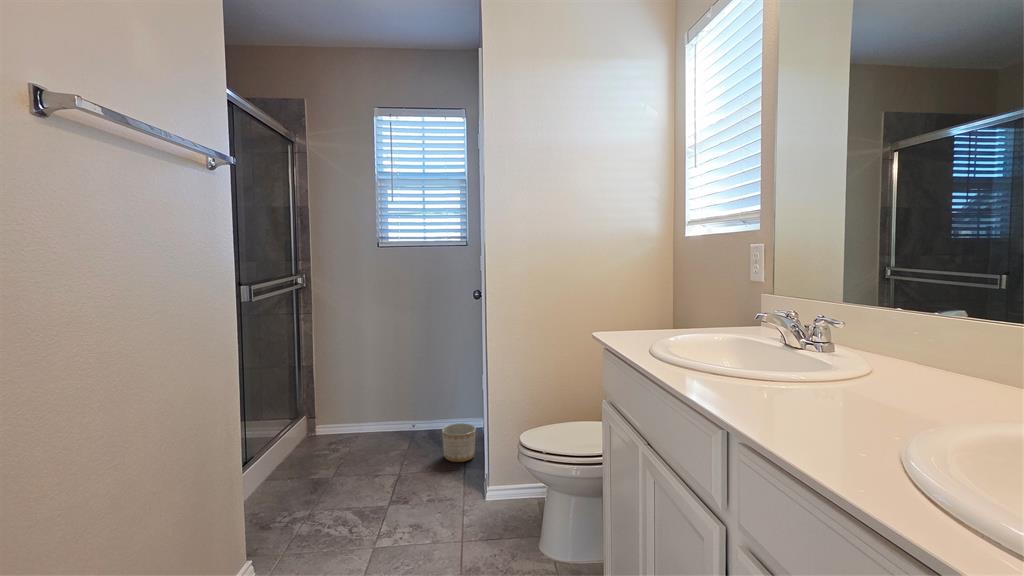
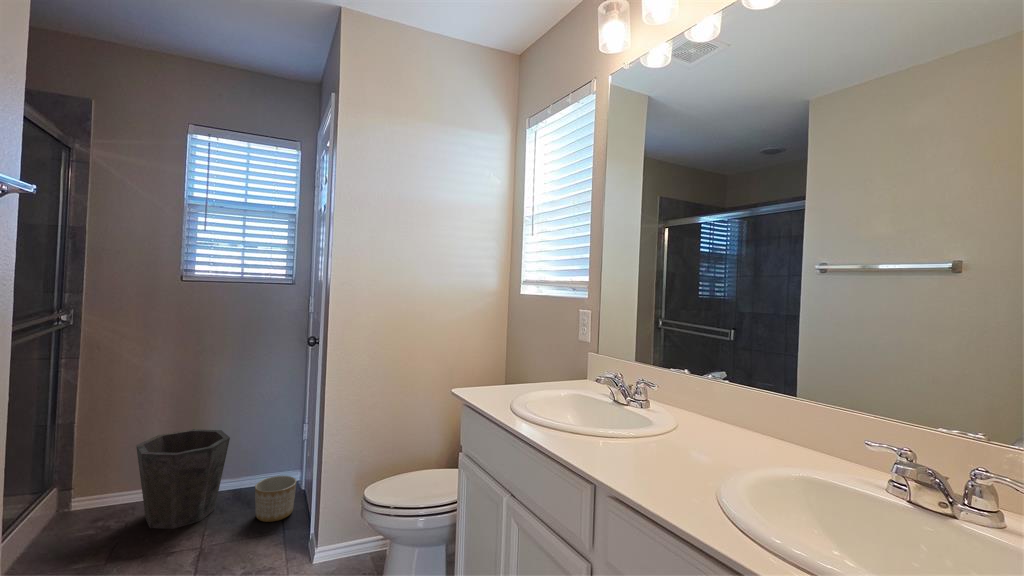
waste bin: none [355,377,422,457] -> present [136,429,230,529]

